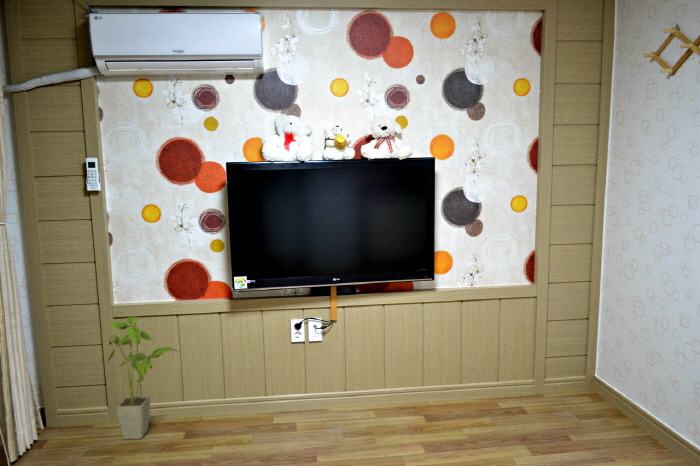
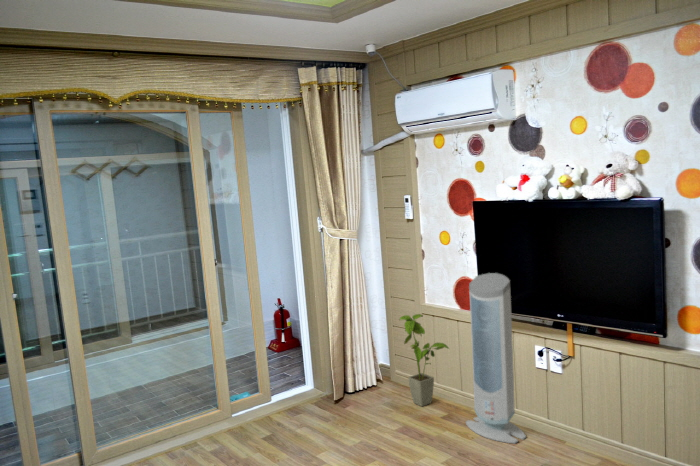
air purifier: none [218,247,294,438] -> present [466,273,526,443]

